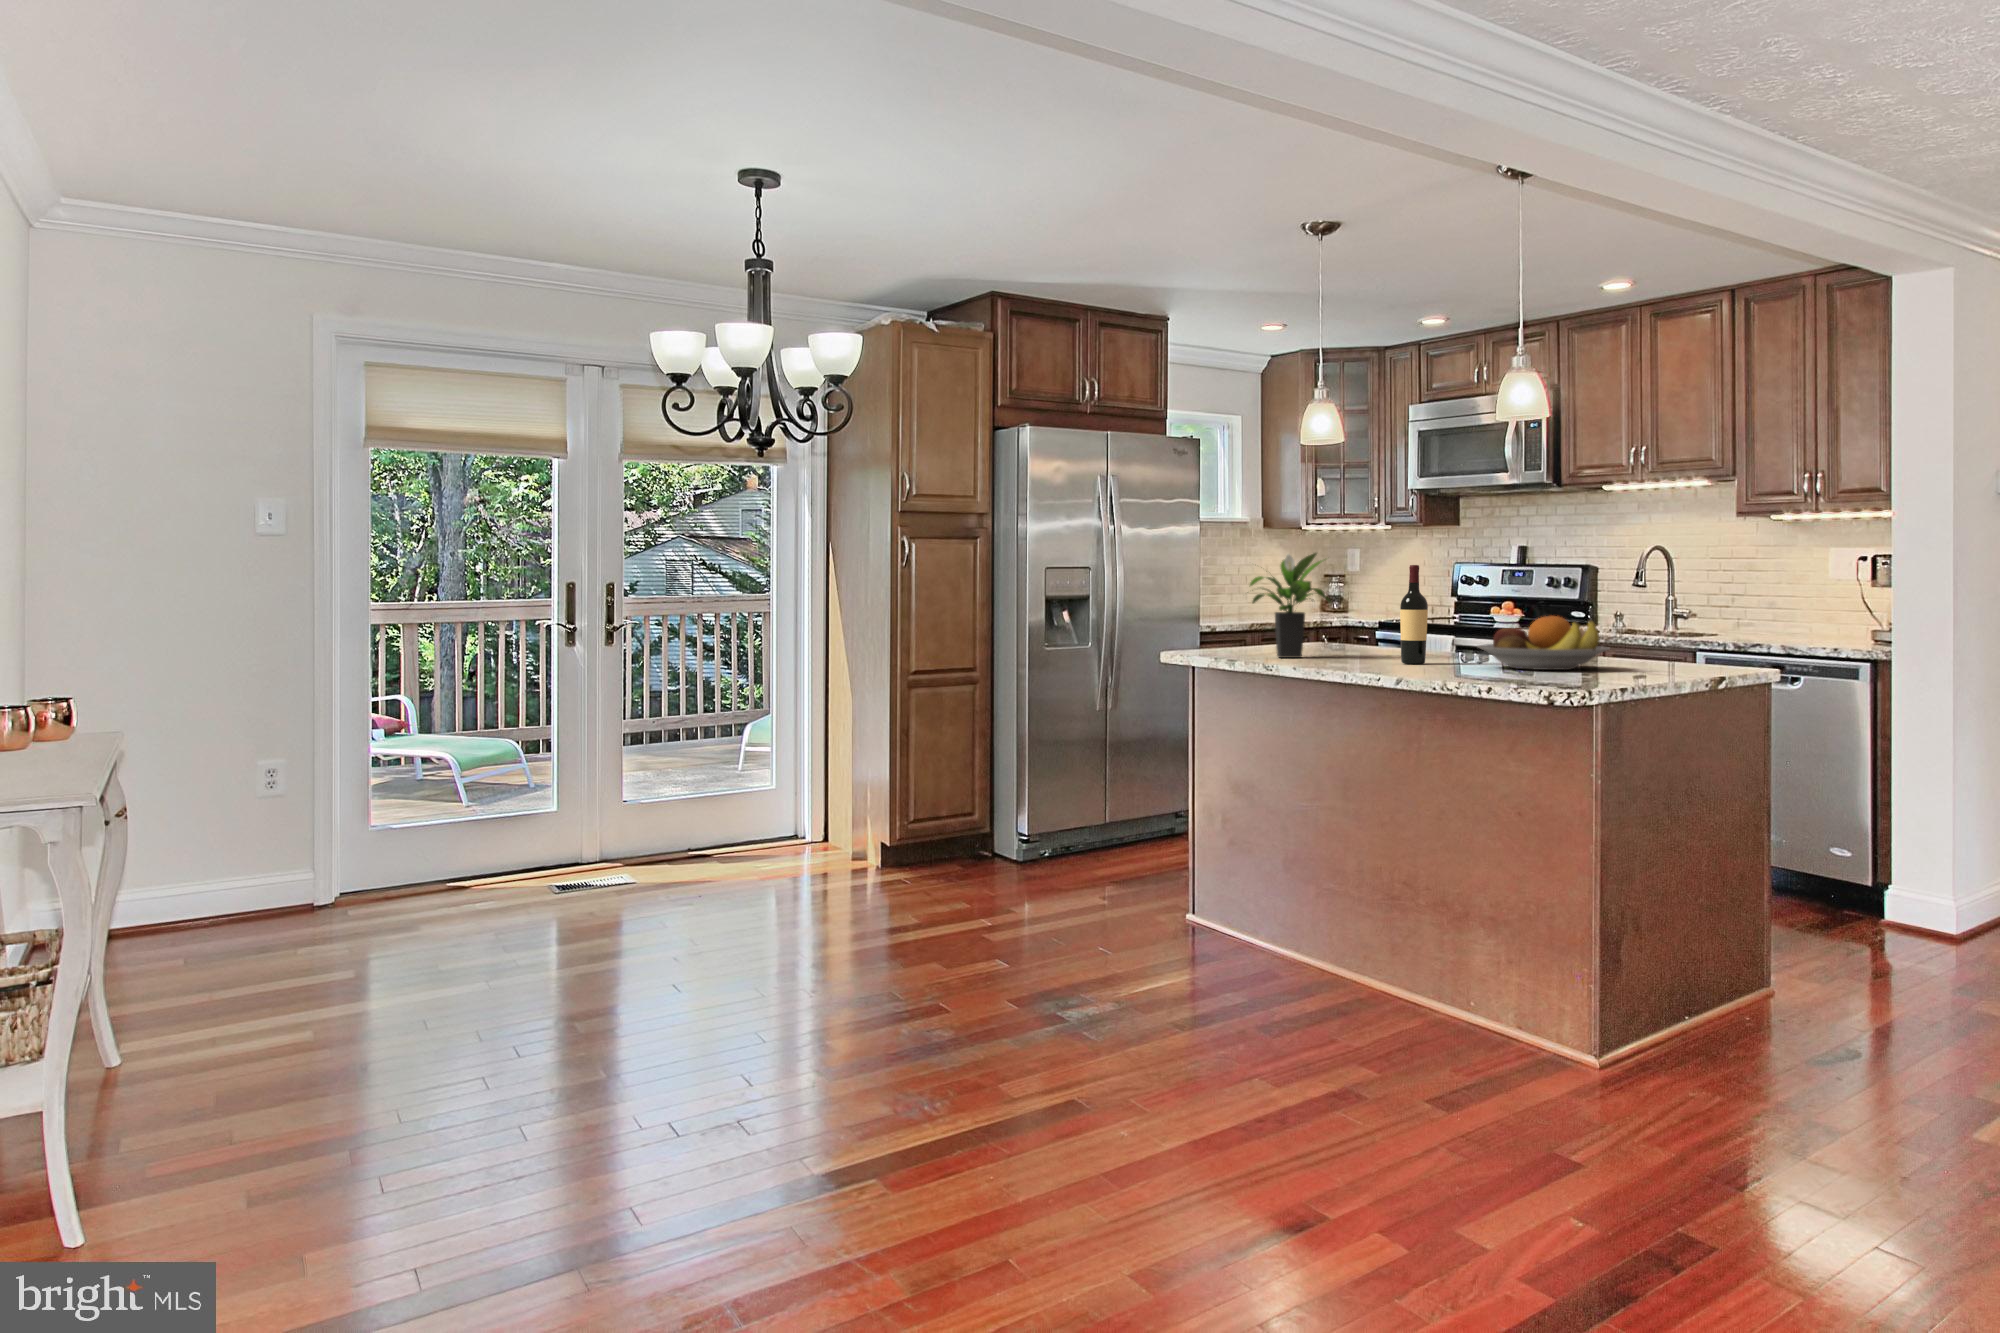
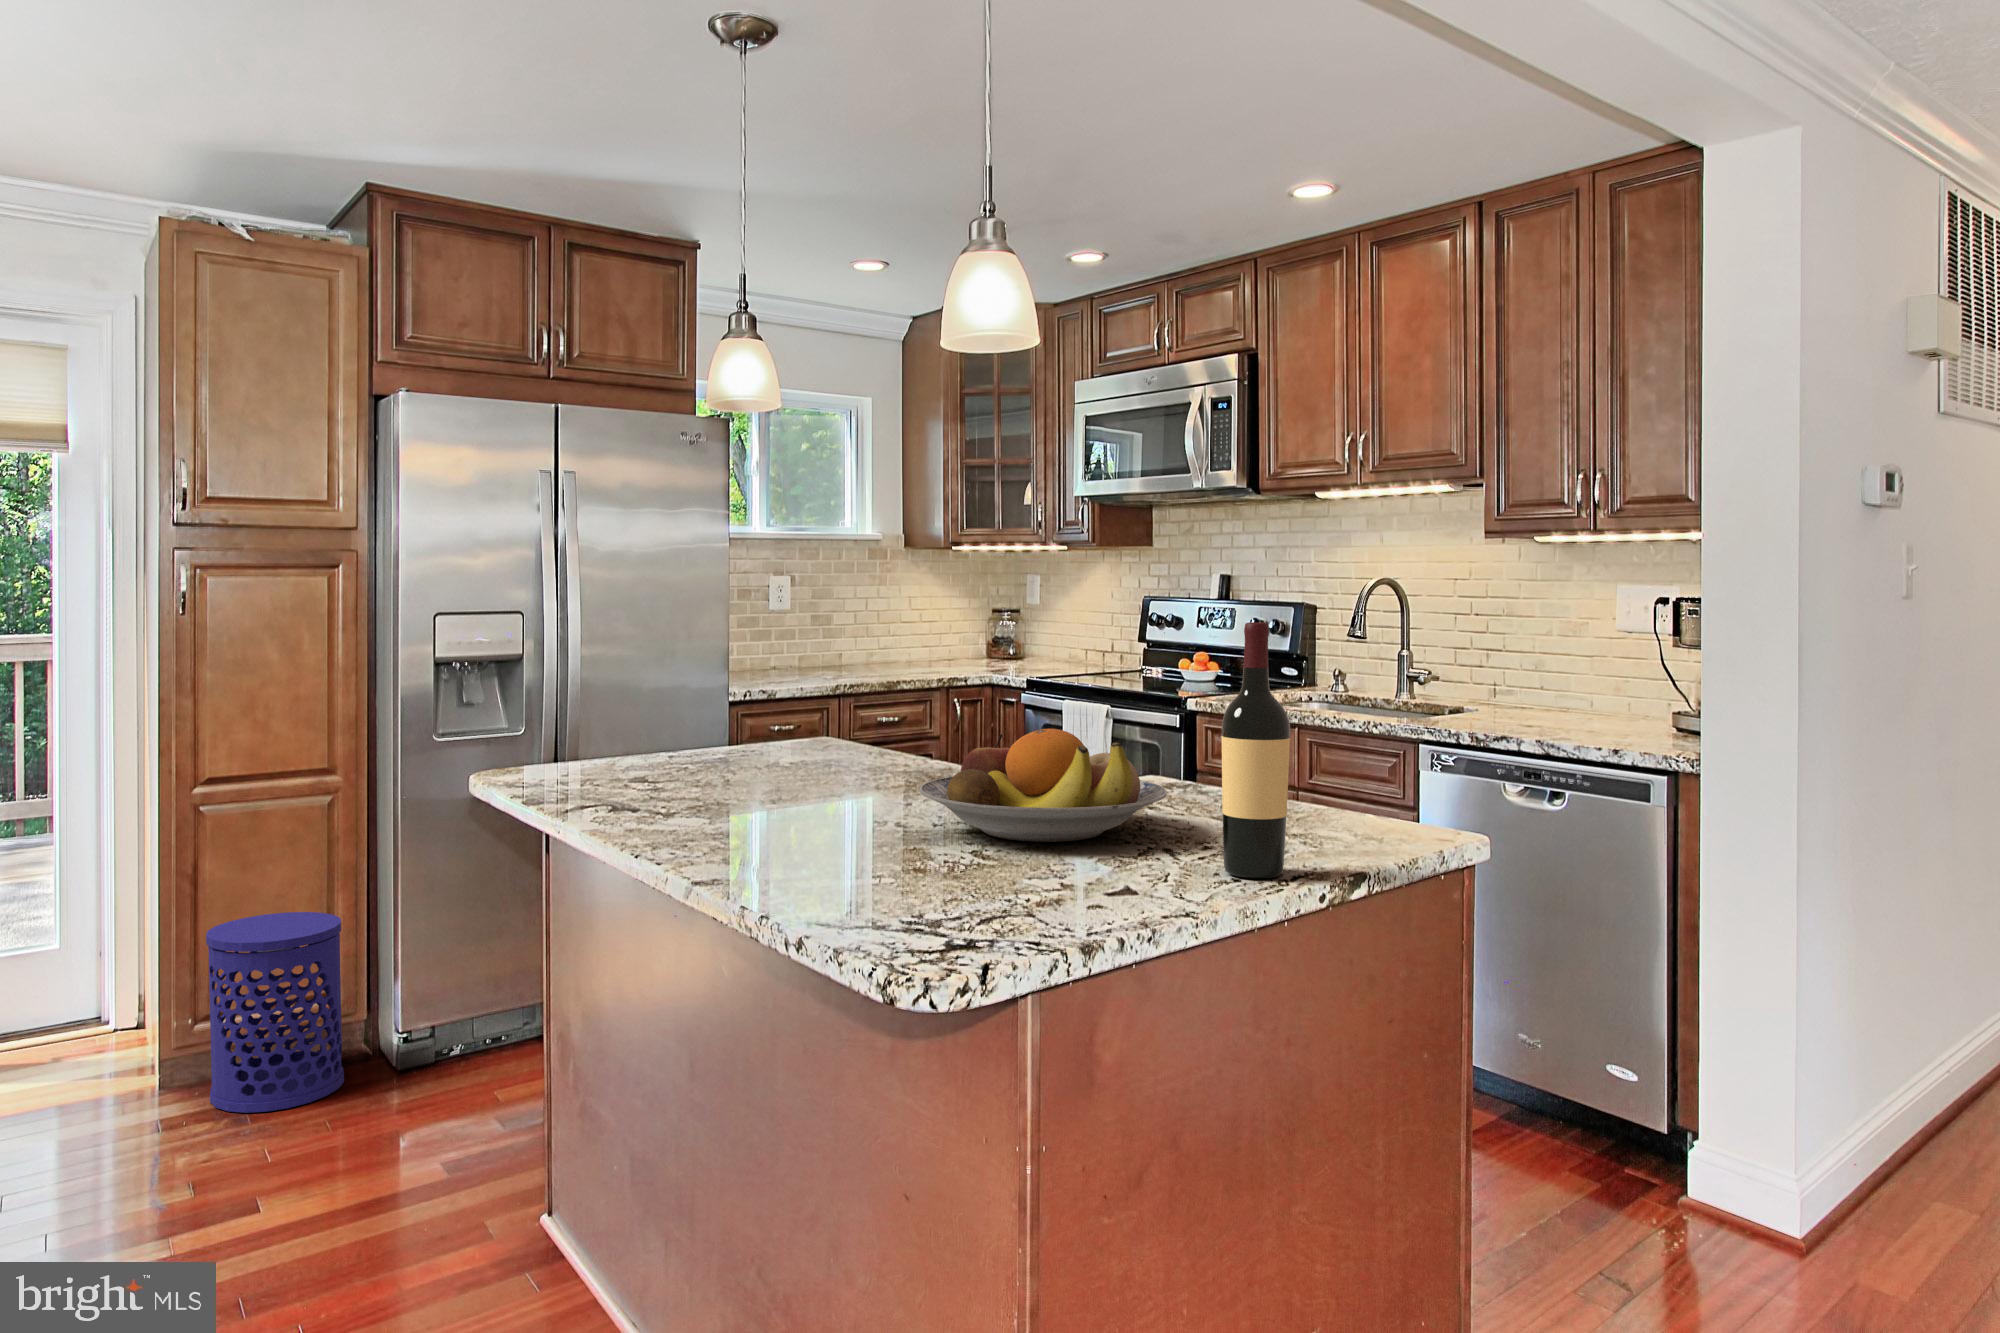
potted plant: present [1250,553,1330,658] -> none [615,589,785,774]
wine bottle: present [1400,565,1428,664] -> present [1222,622,1290,878]
waste bin: none [927,762,1000,875] -> present [206,912,344,1113]

